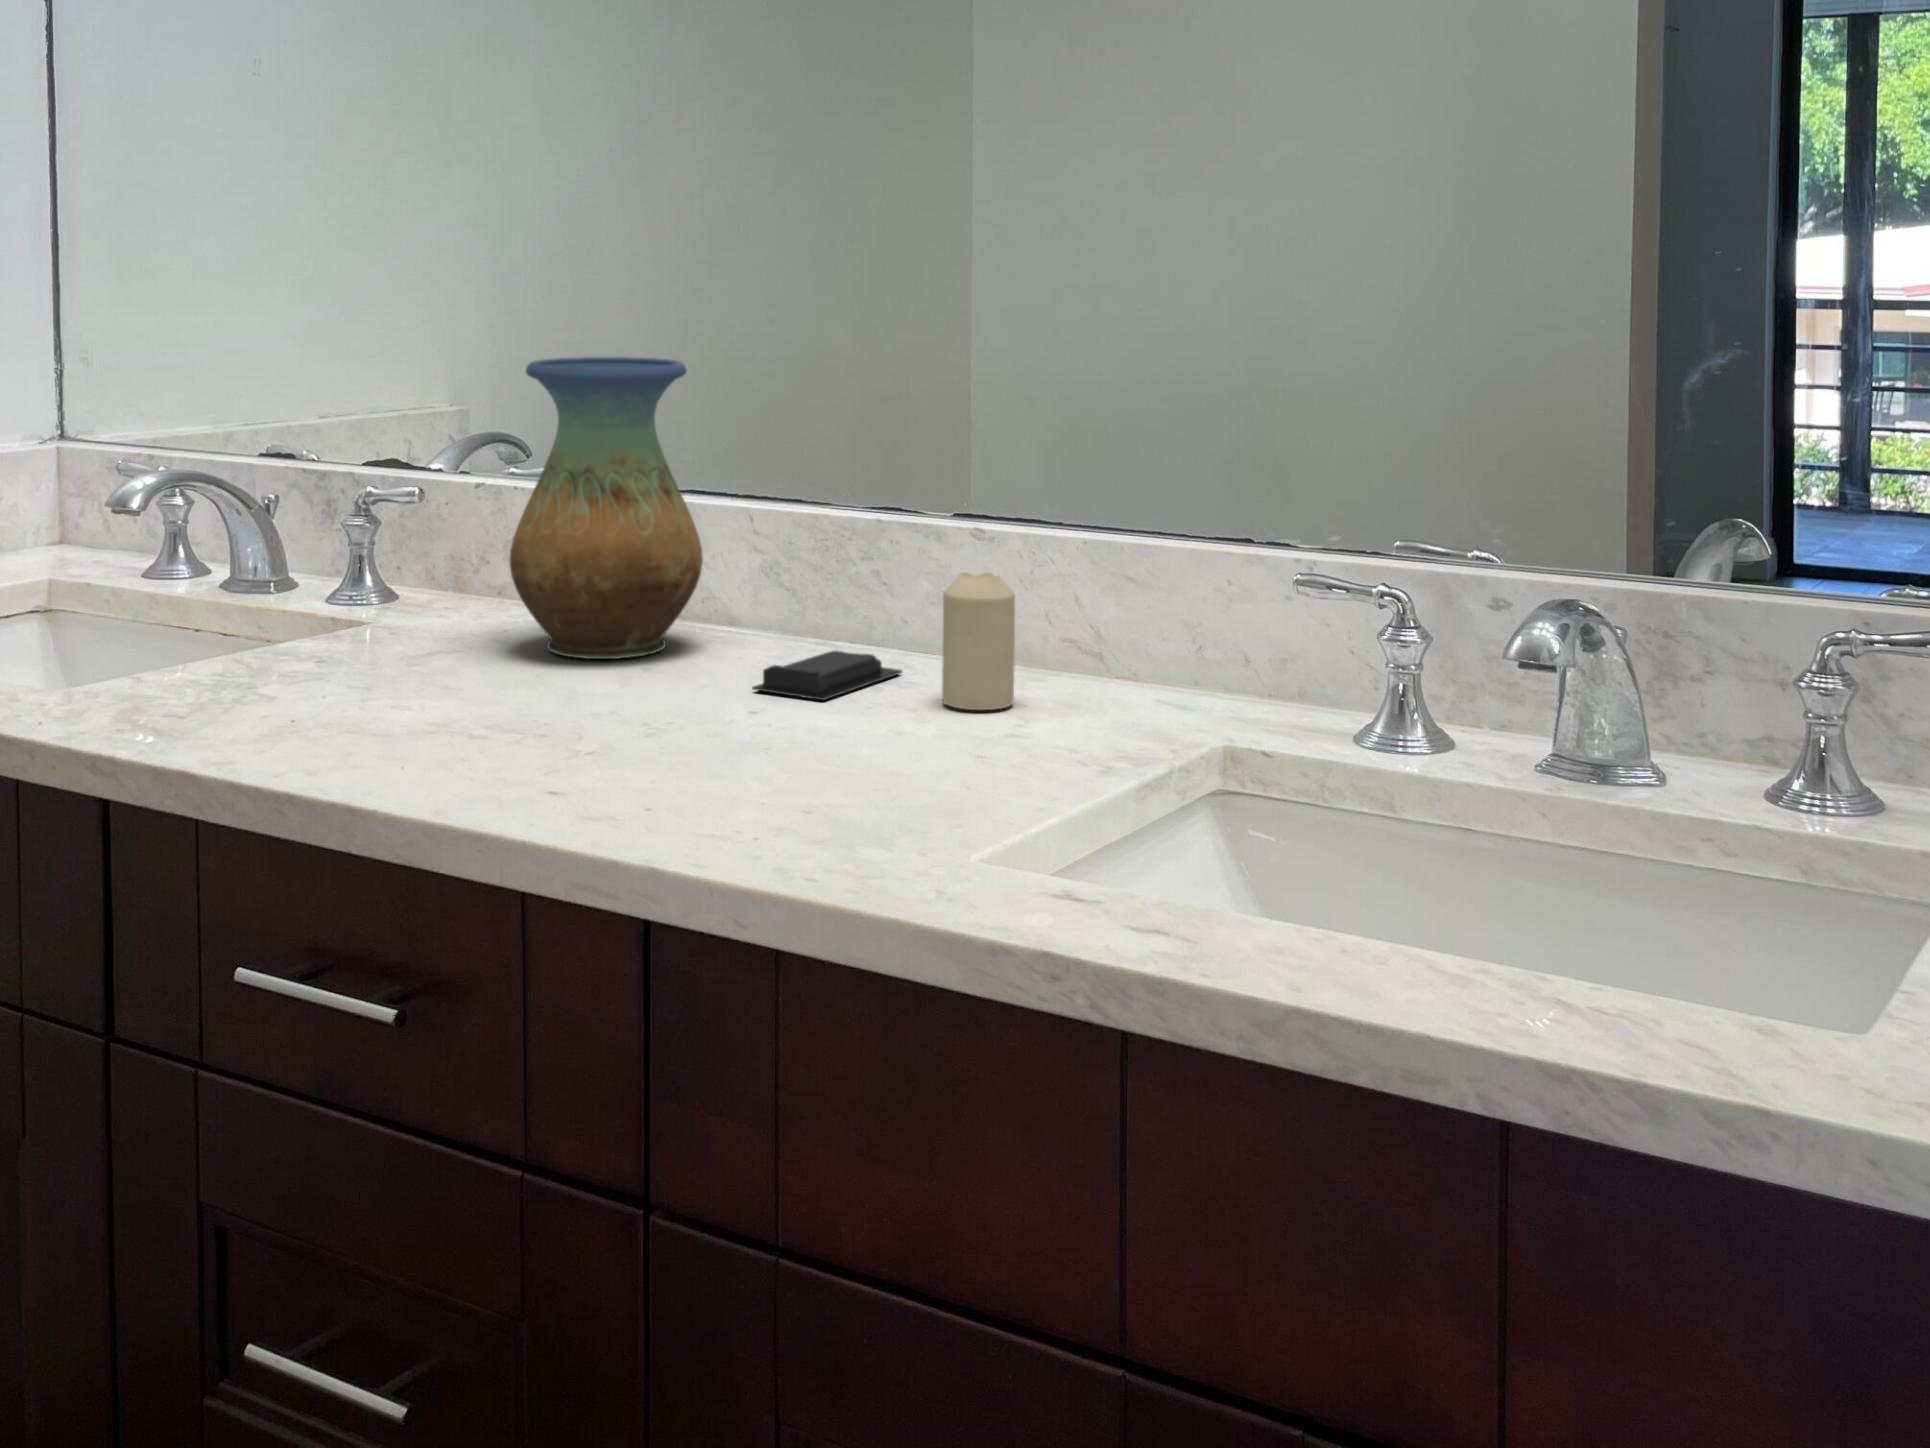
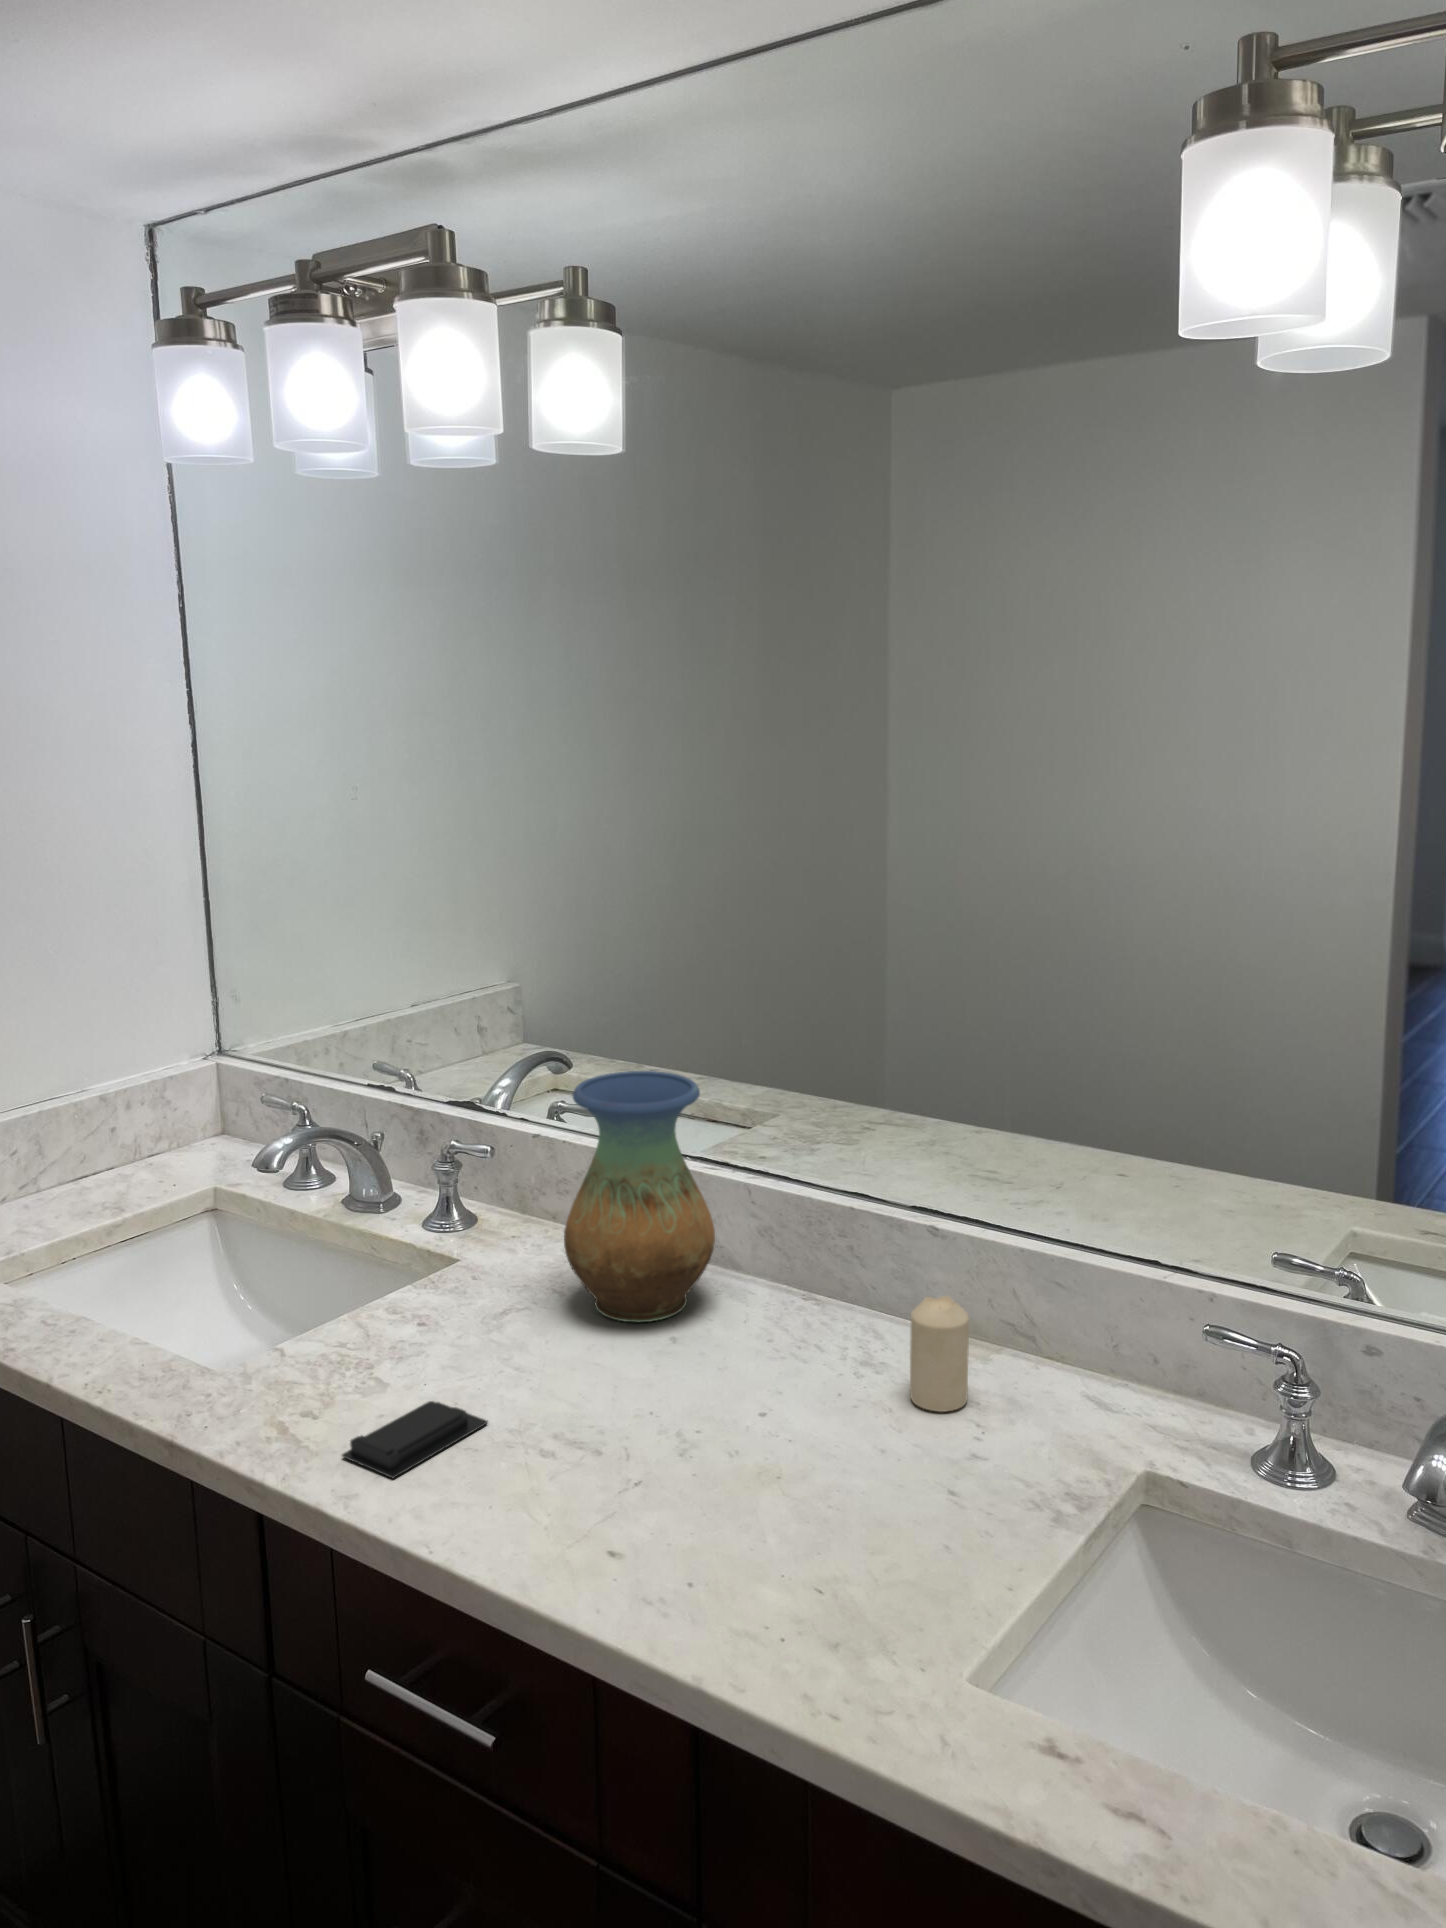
soap bar: present [752,651,902,700] -> present [342,1401,488,1478]

